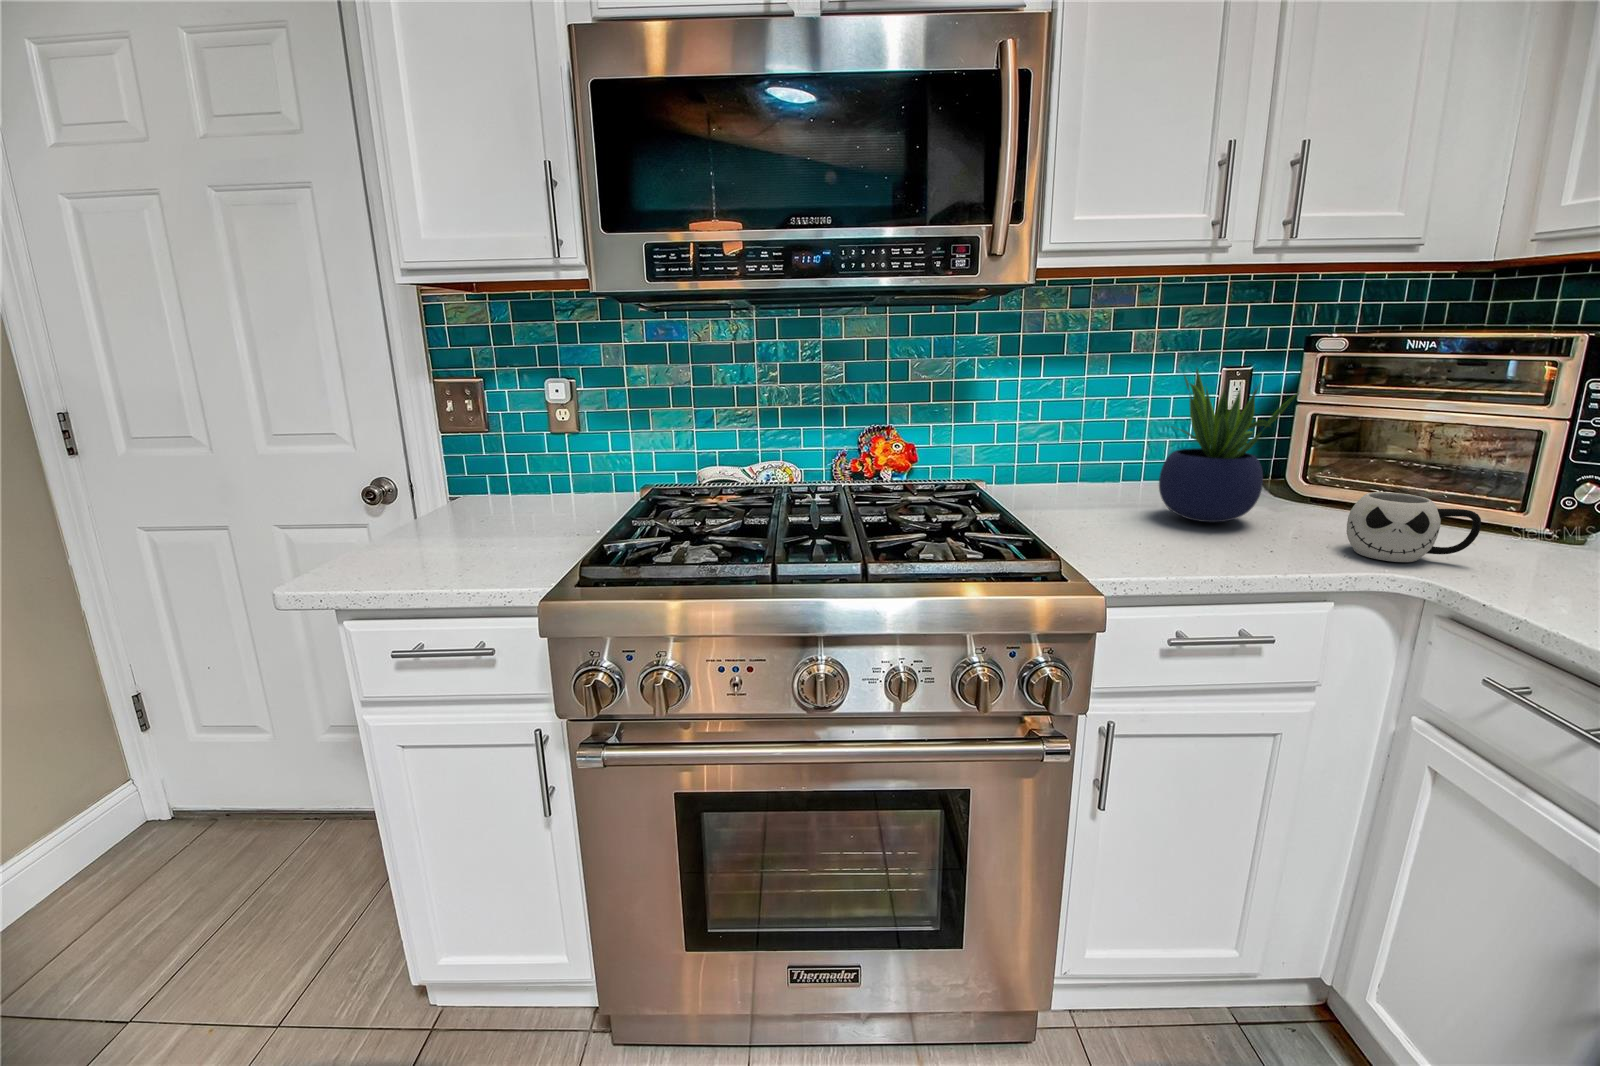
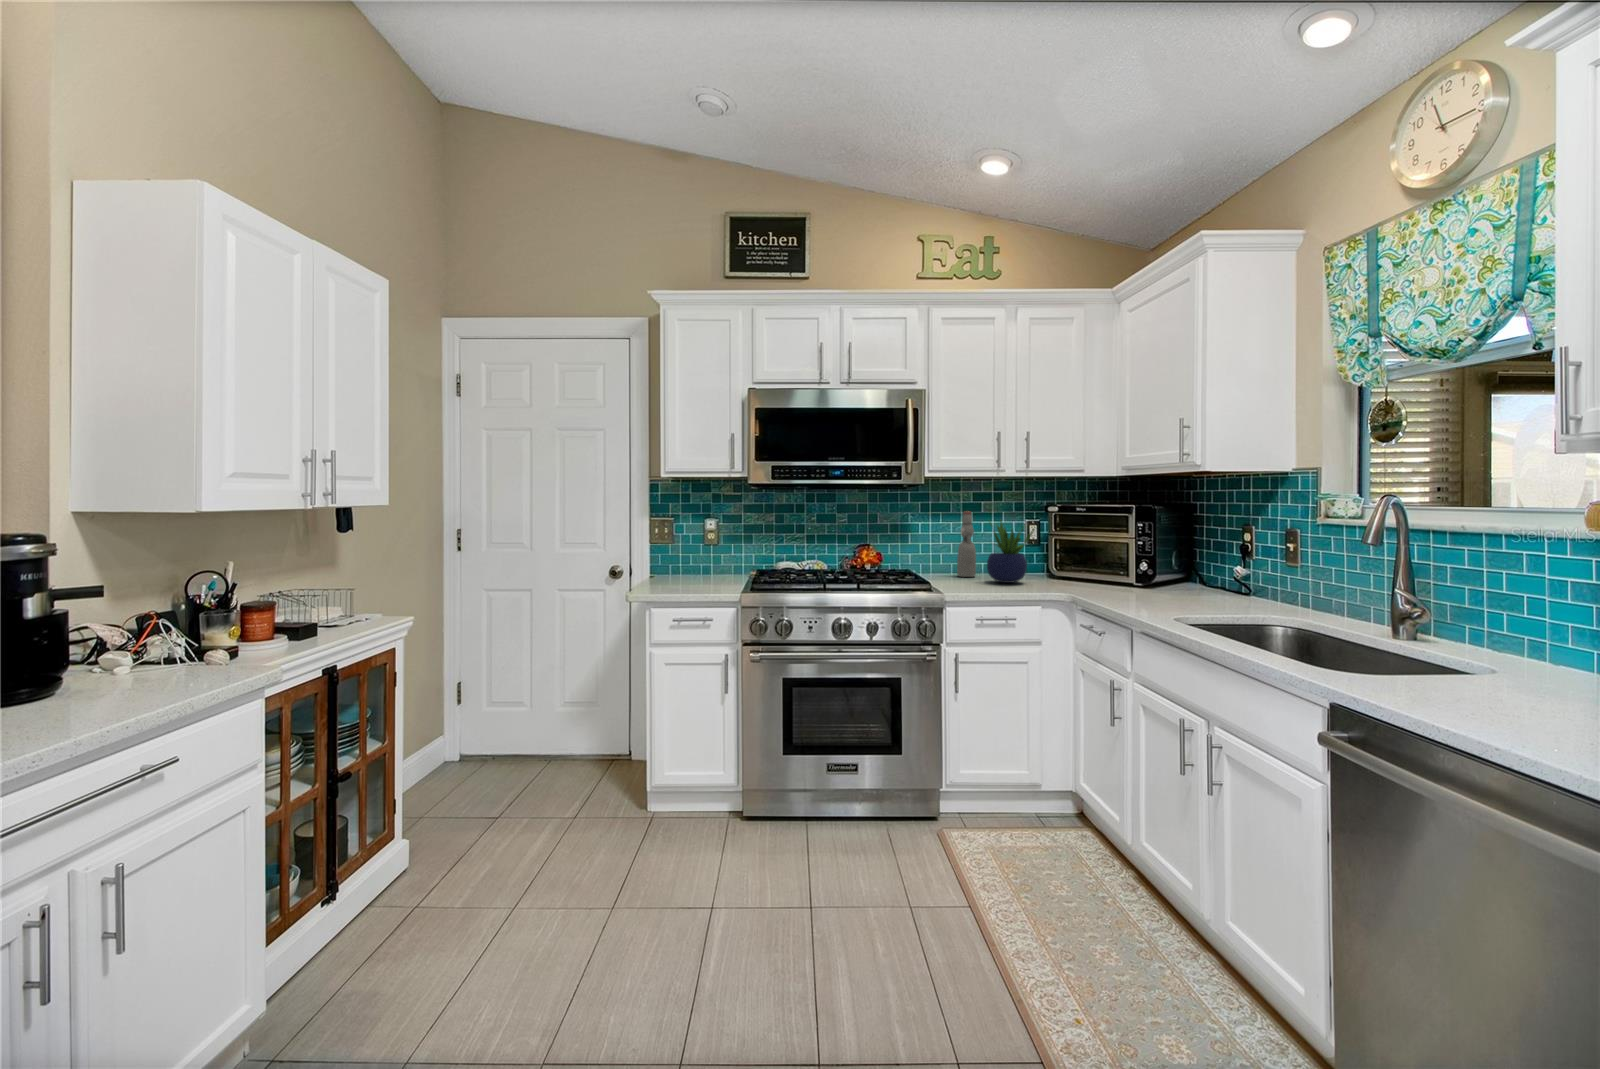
bottle: none [1074,352,1119,496] -> present [957,511,976,577]
mug: present [1347,492,1481,562] -> none [1051,566,1092,591]

